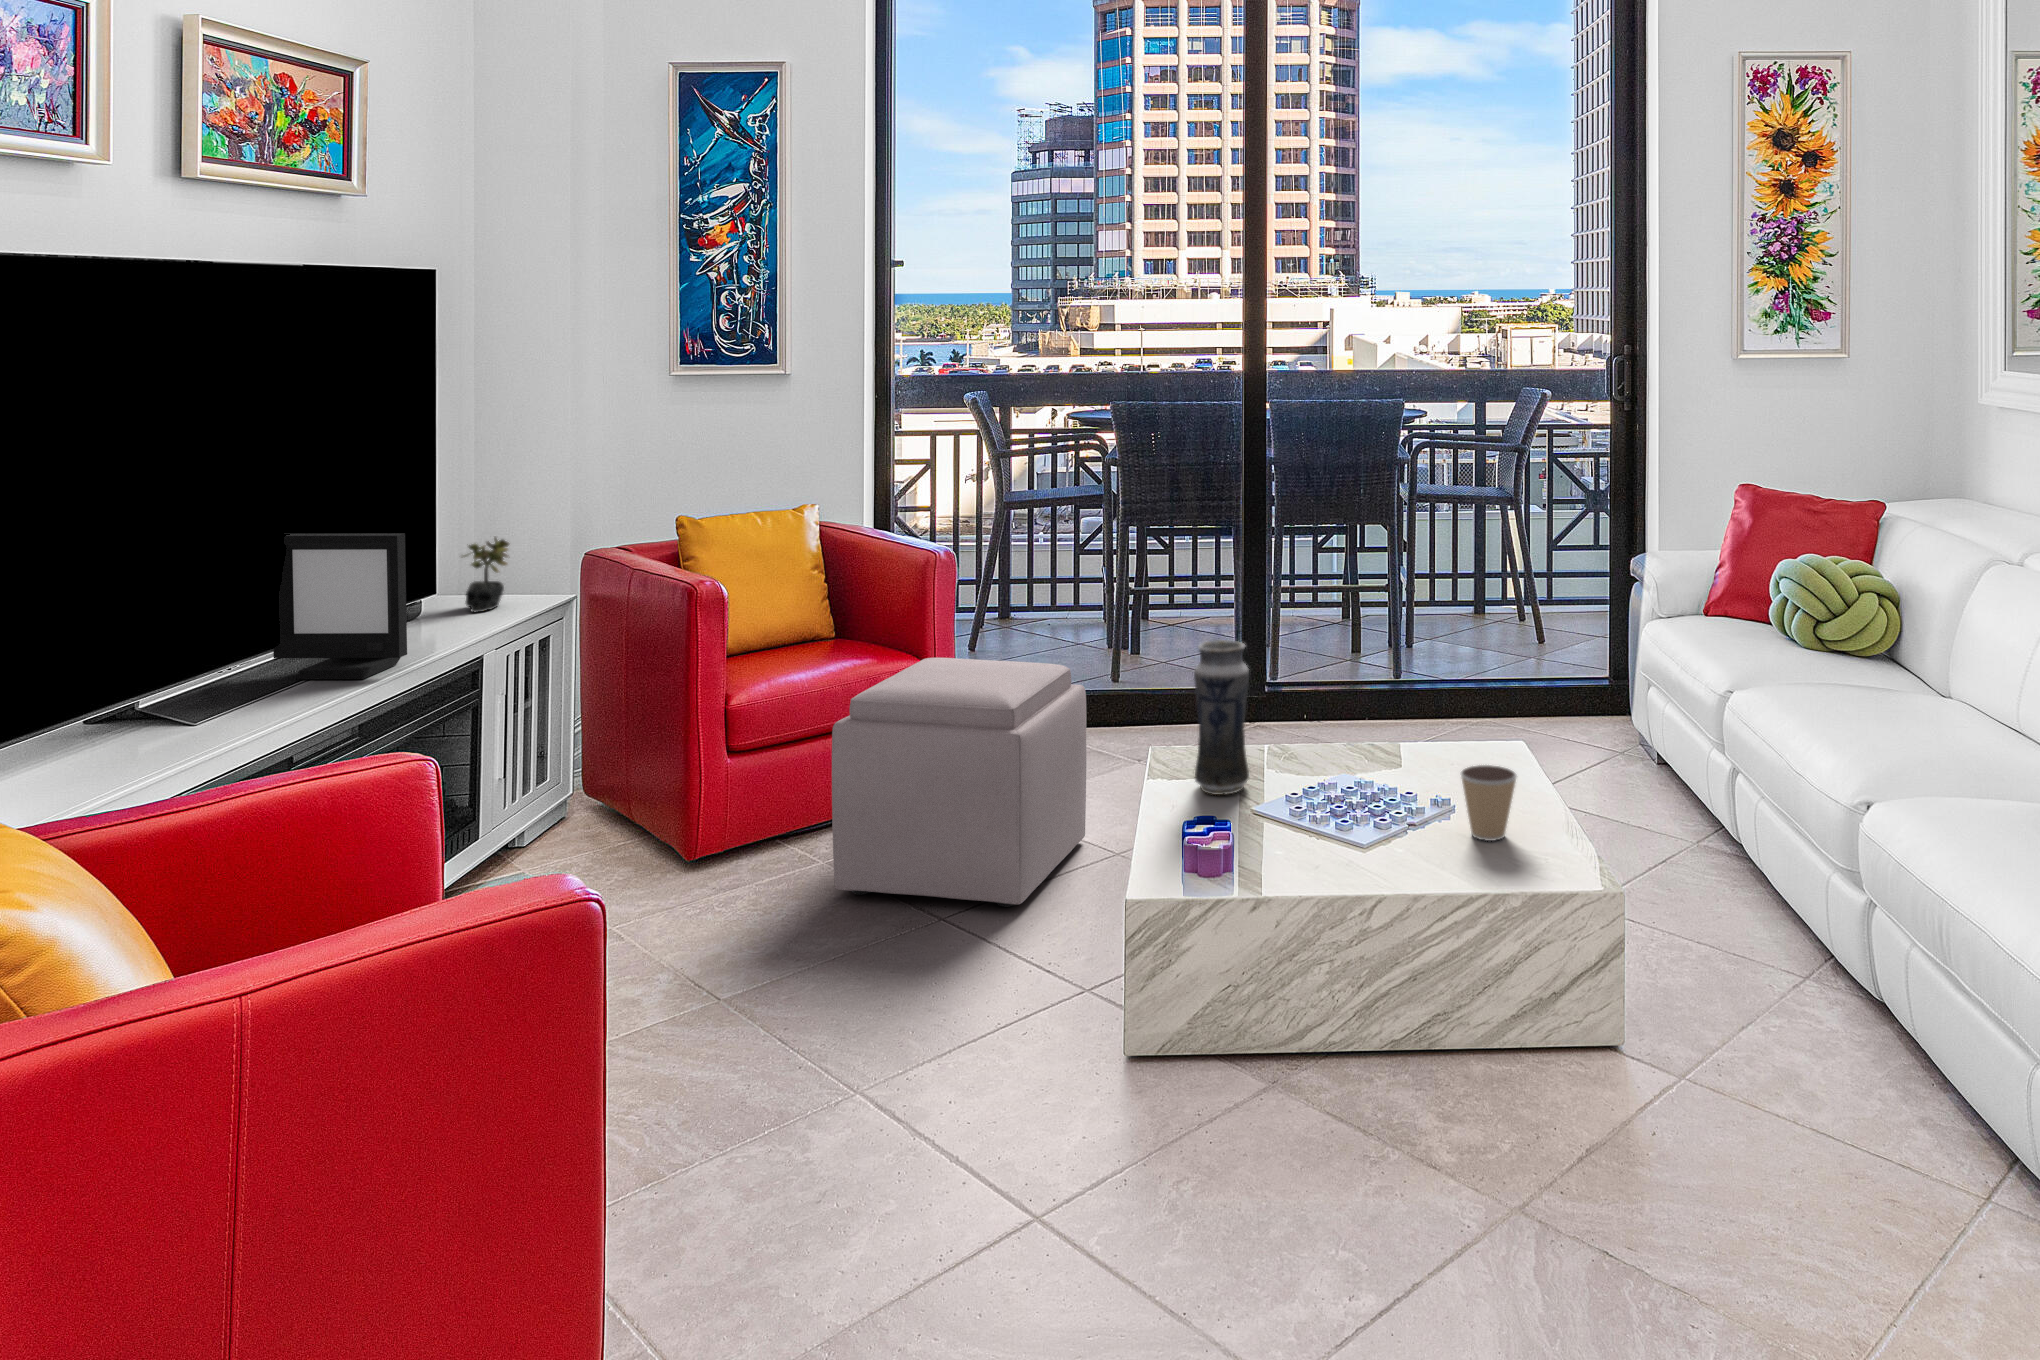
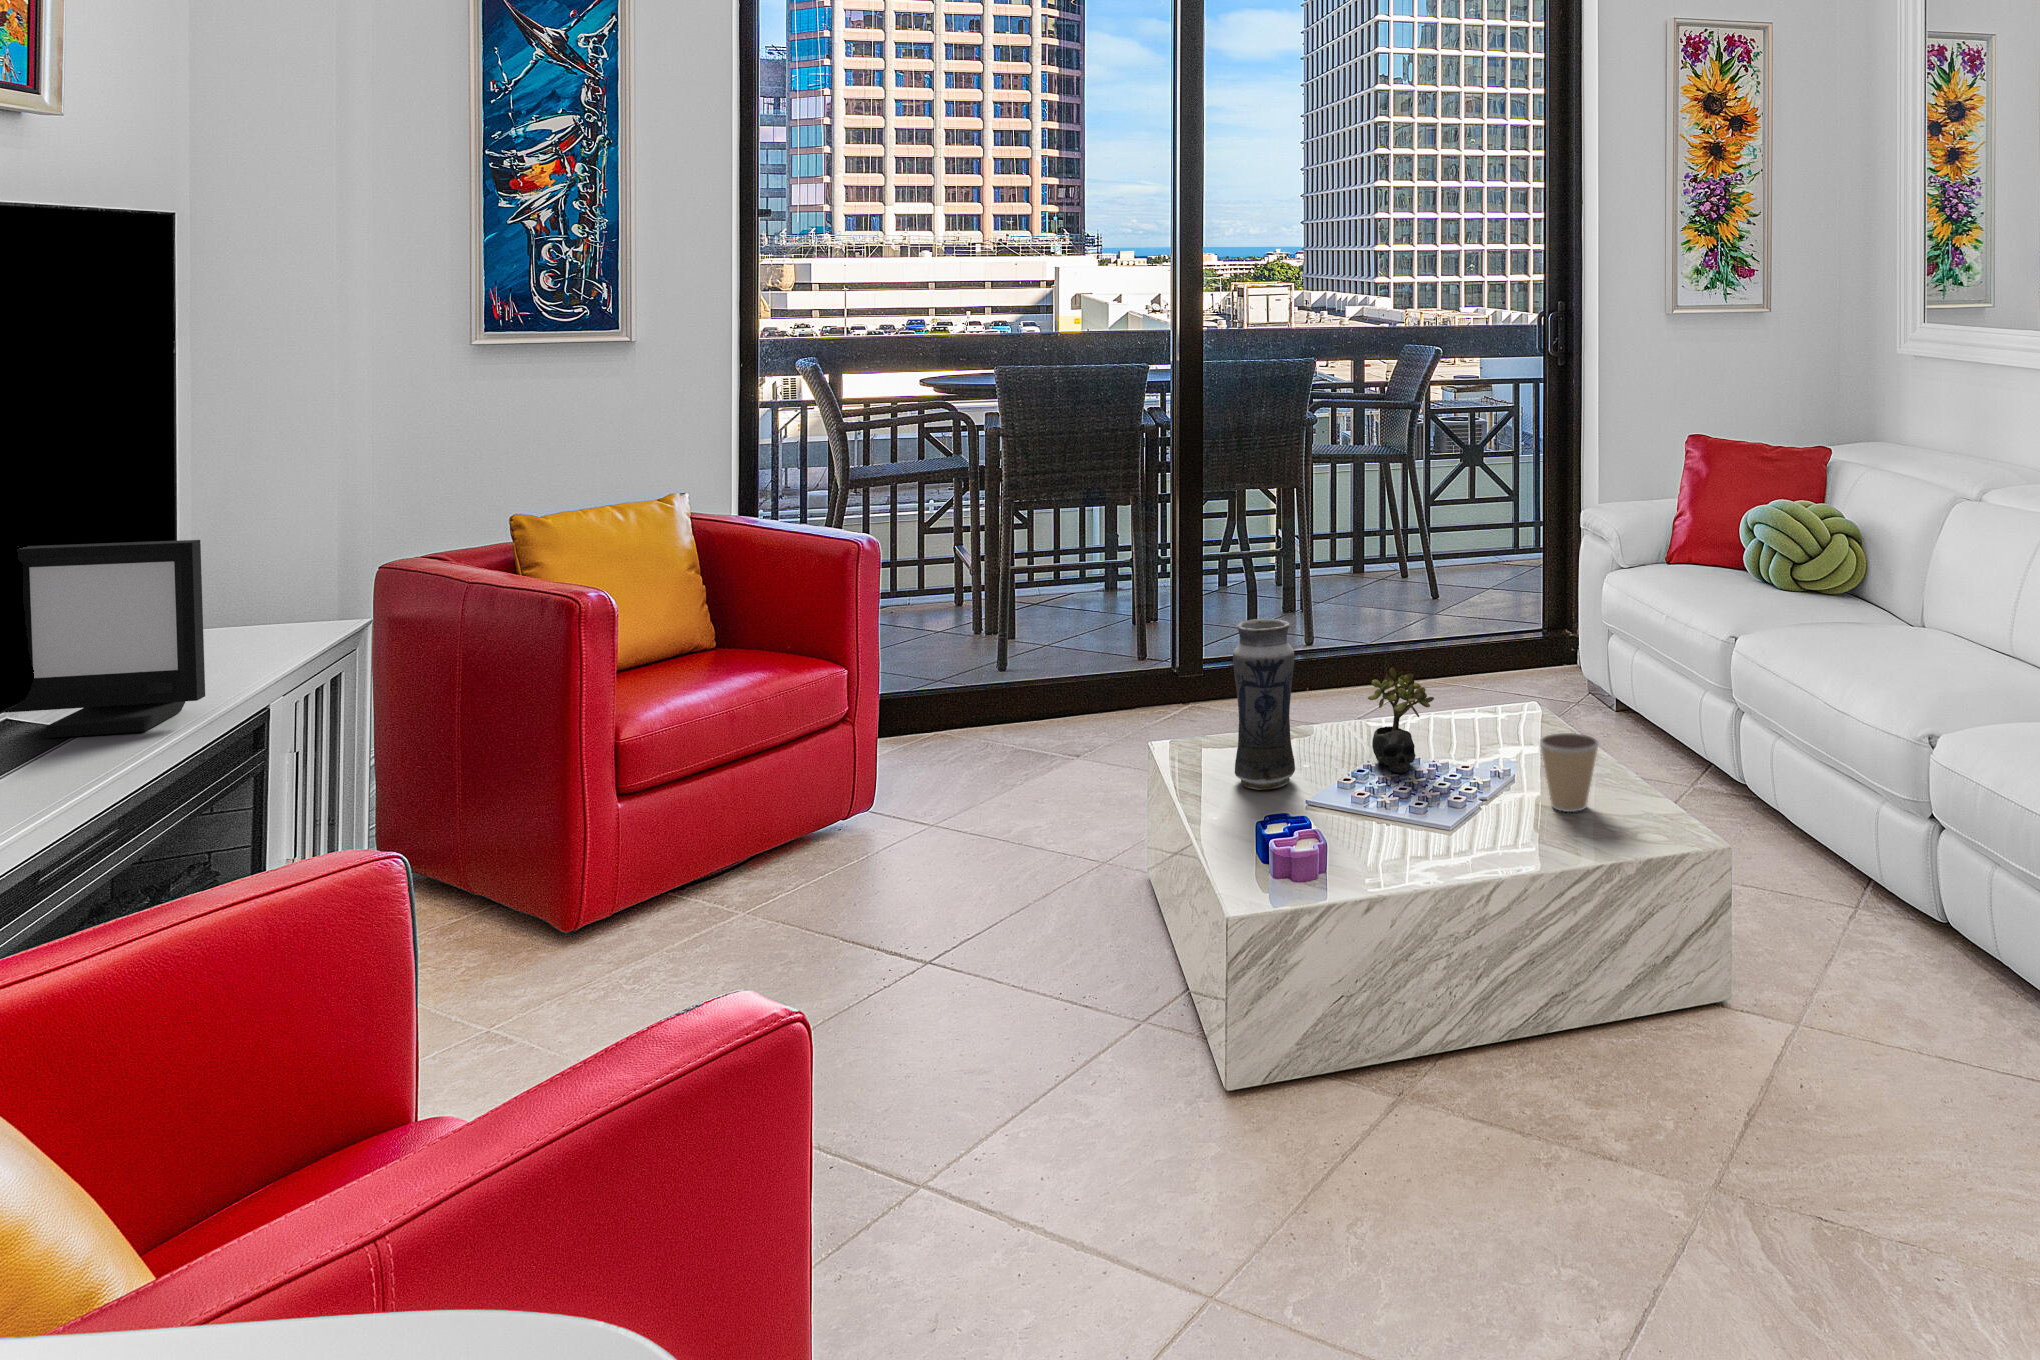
succulent plant: present [464,537,509,613] -> present [1368,667,1434,773]
ottoman: present [832,658,1086,907] -> none [785,661,1063,944]

